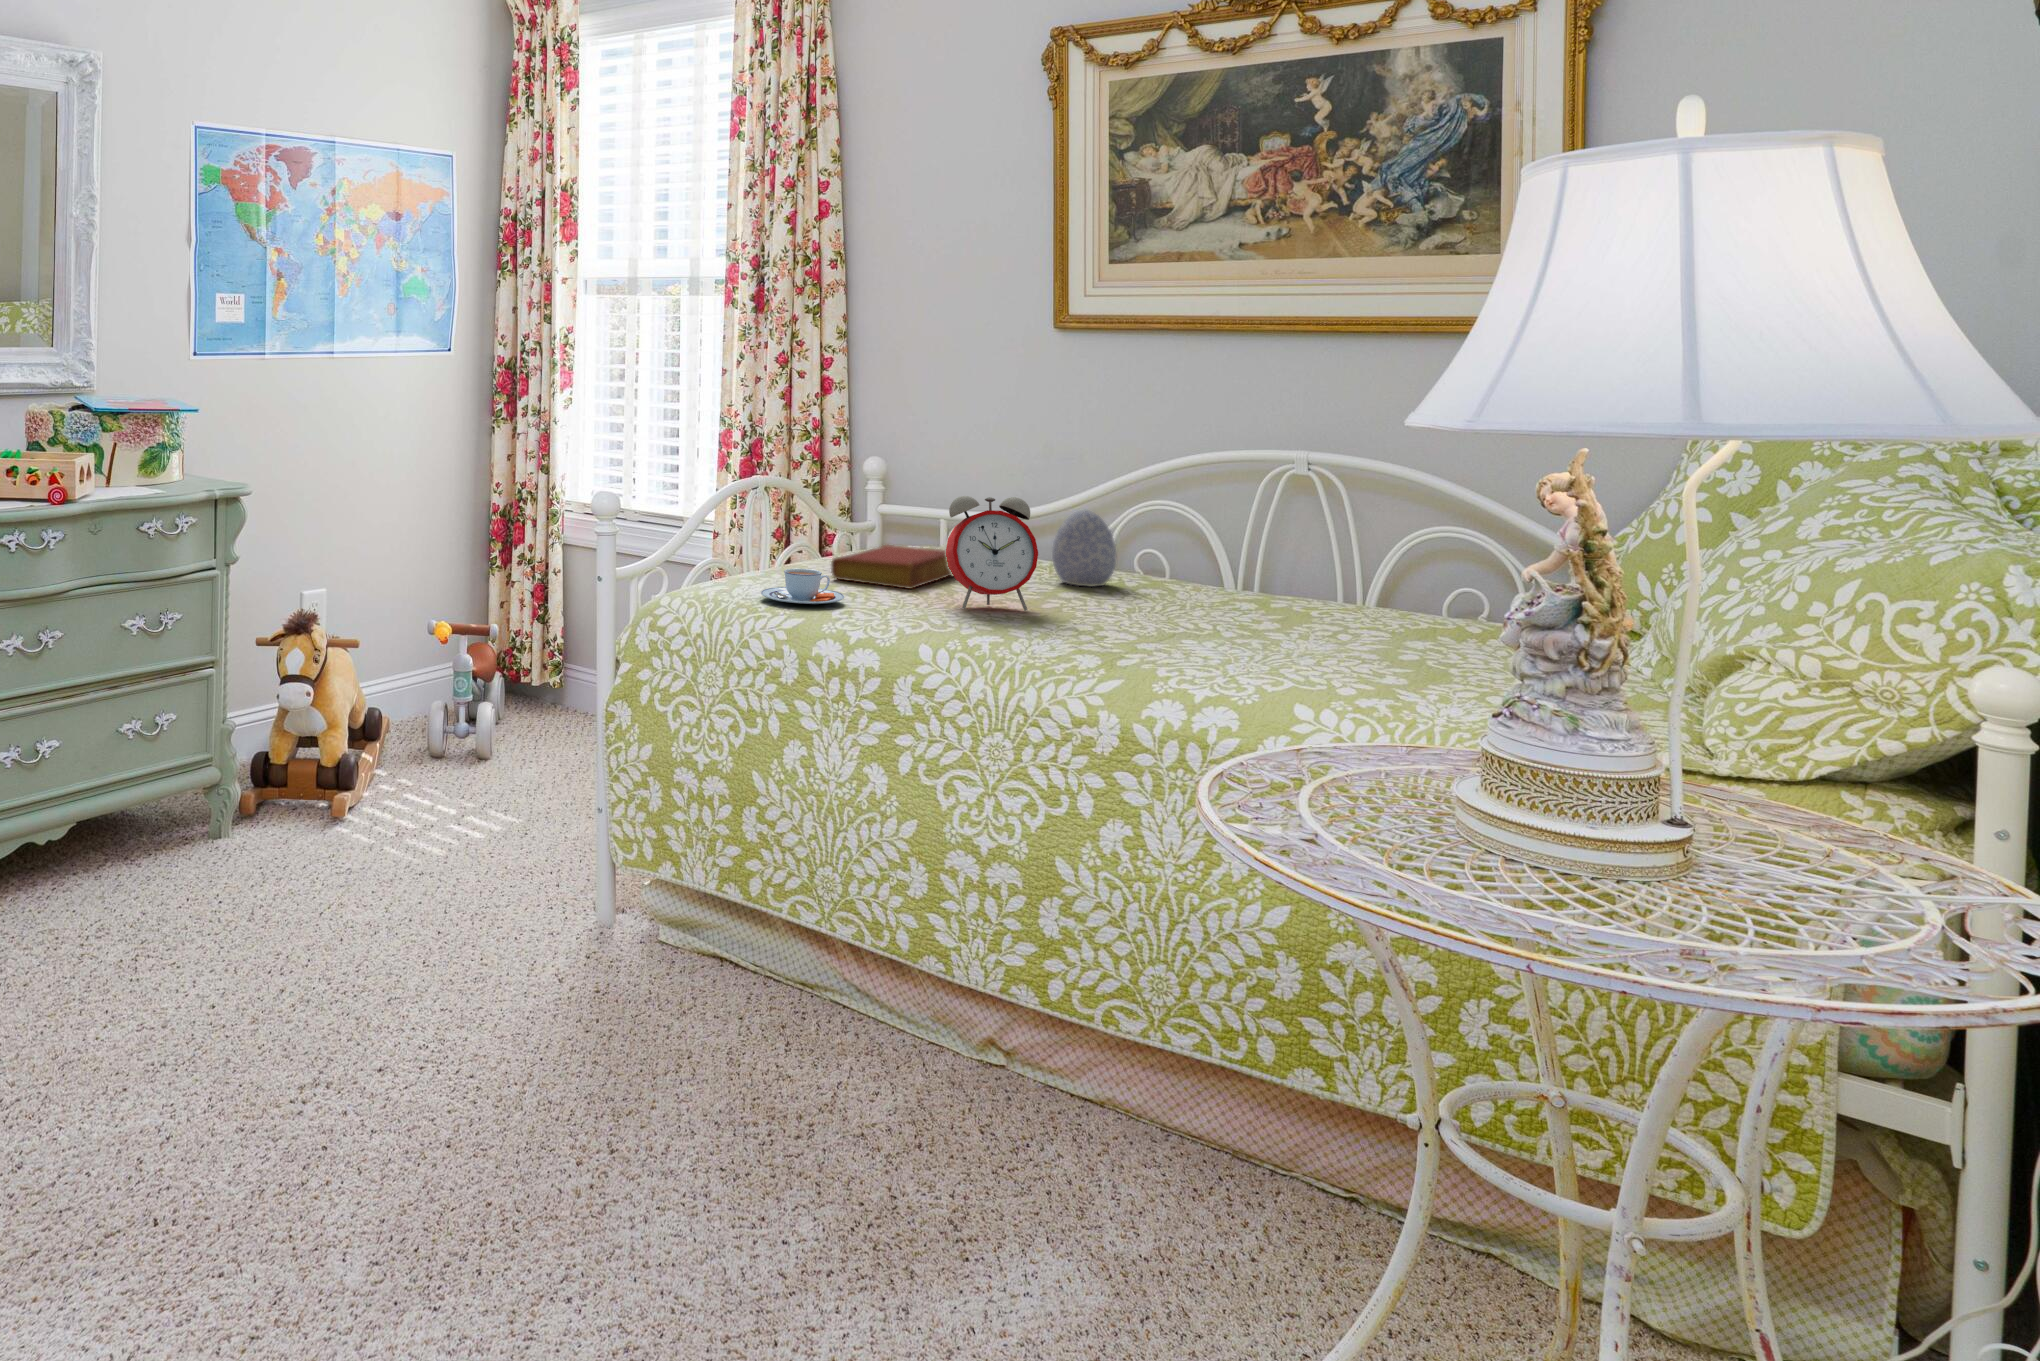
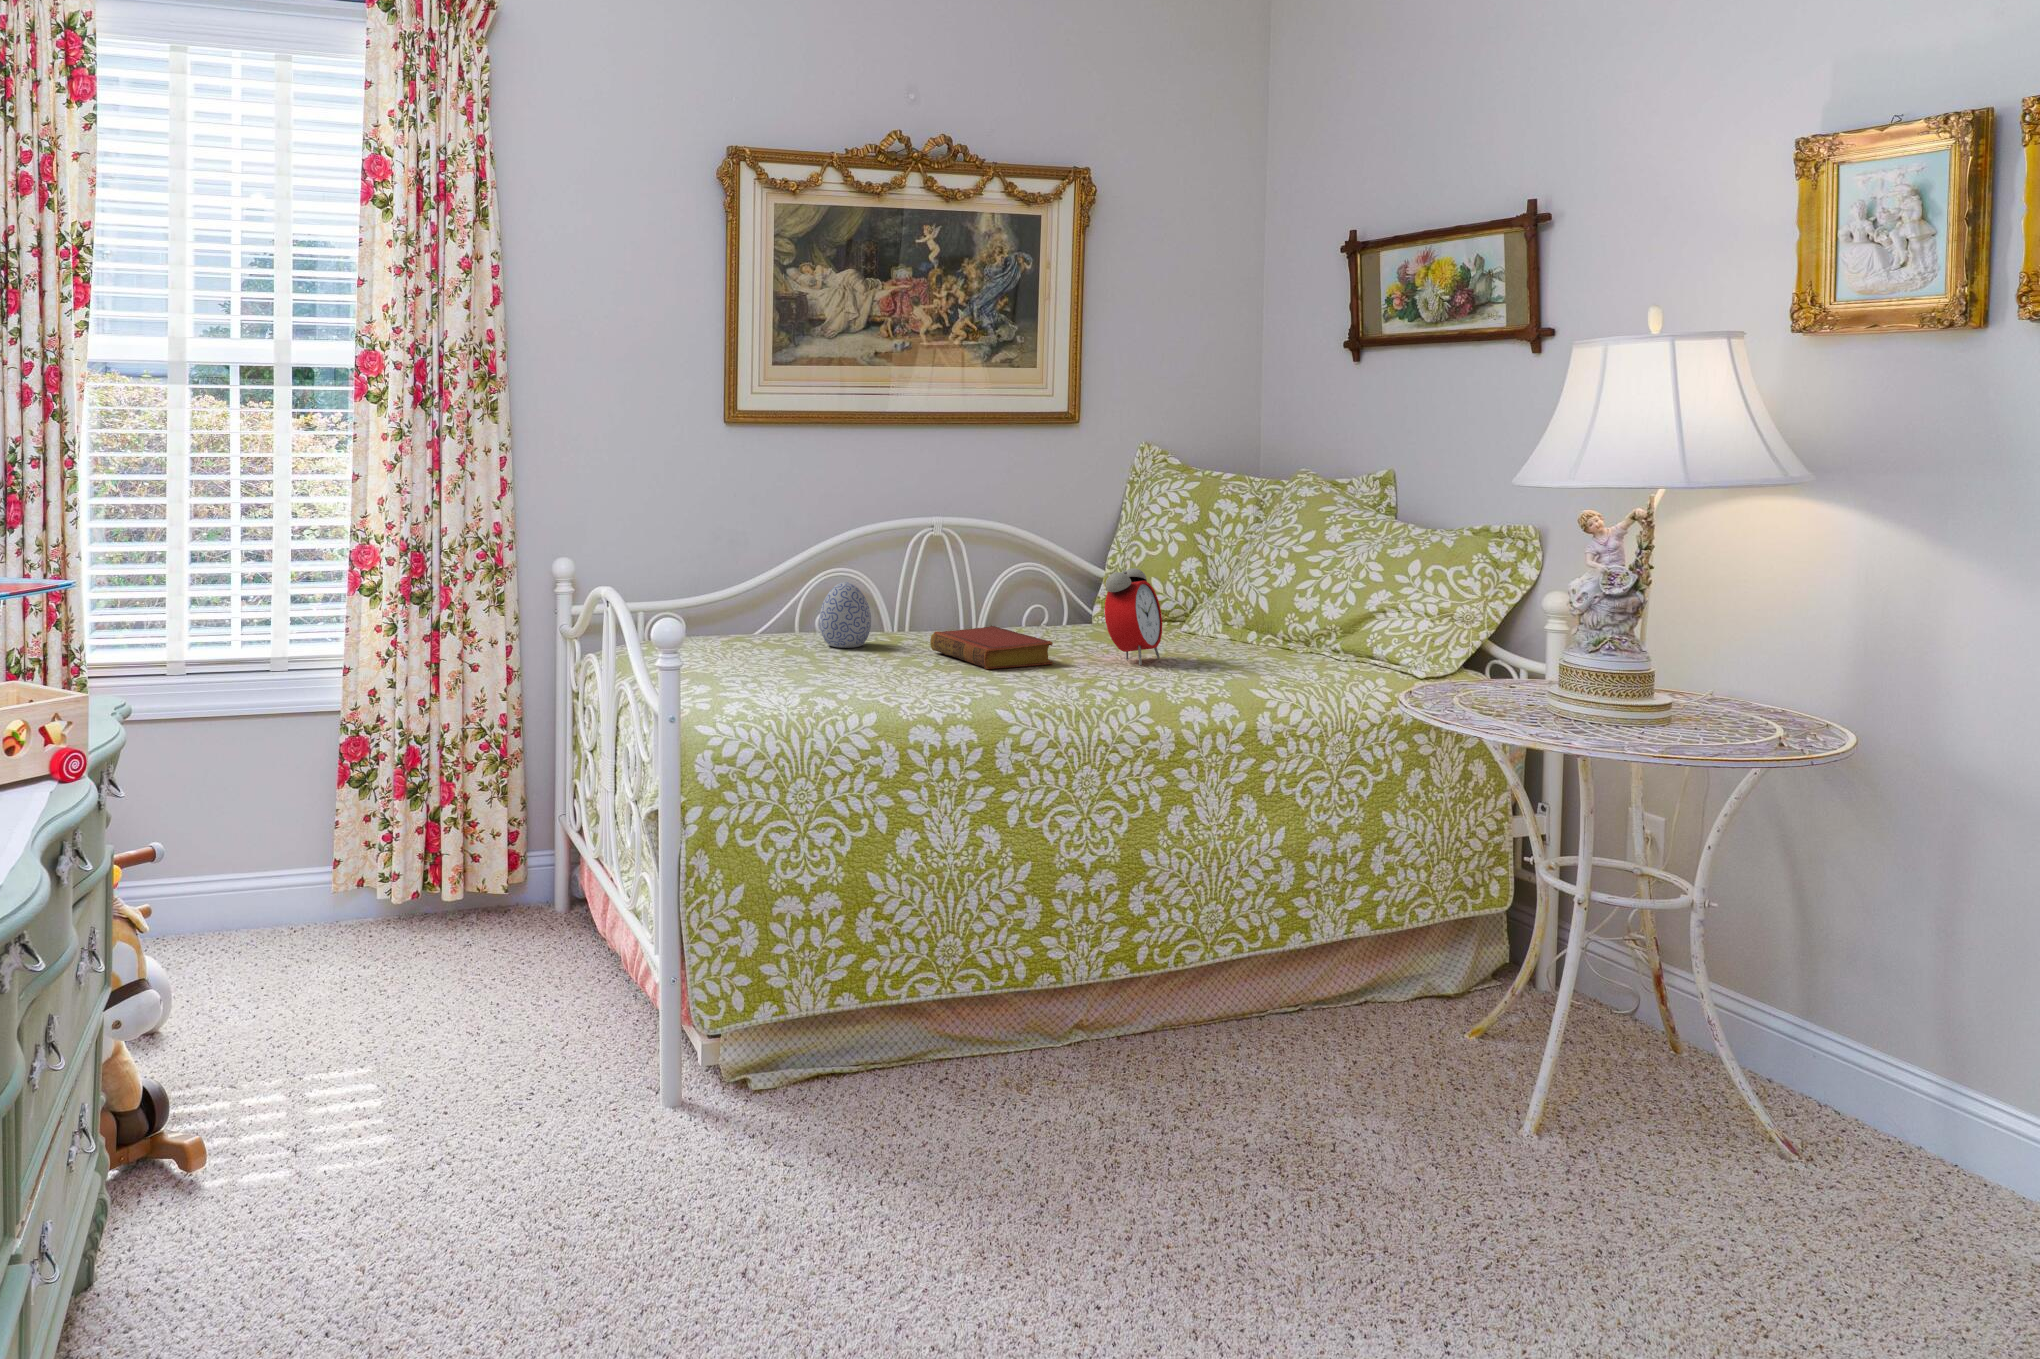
alarm clock: present [946,496,1038,611] -> present [1105,568,1162,665]
book: present [831,545,952,589] -> present [930,626,1053,669]
teacup: present [761,569,844,604] -> none [796,672,875,706]

